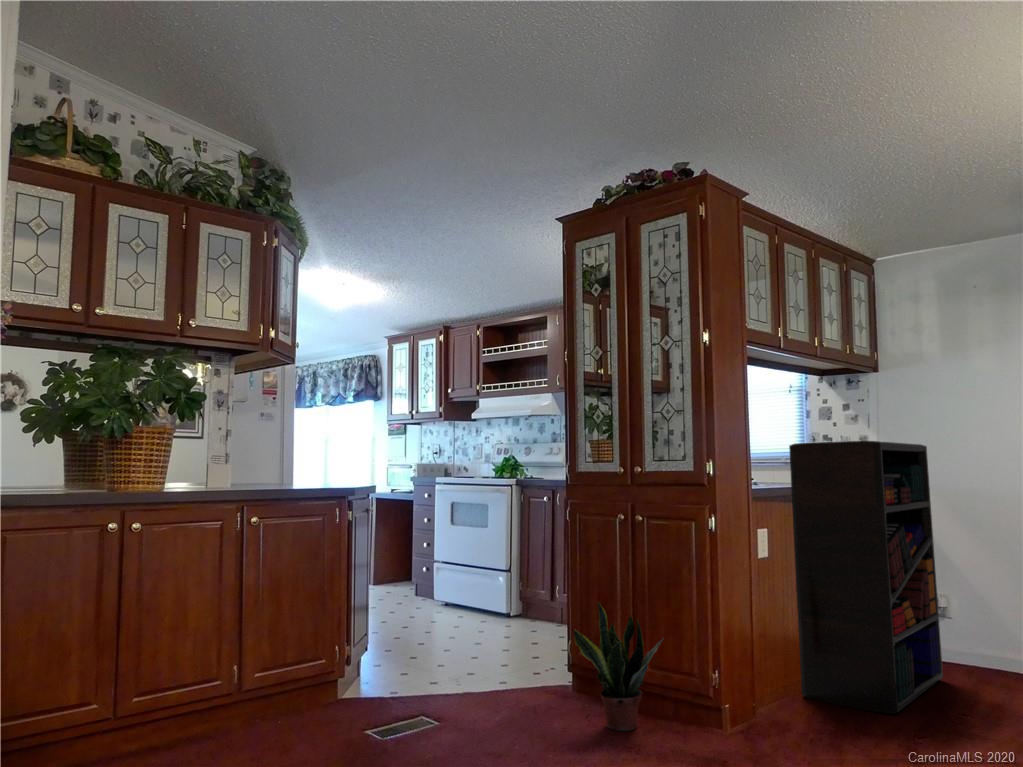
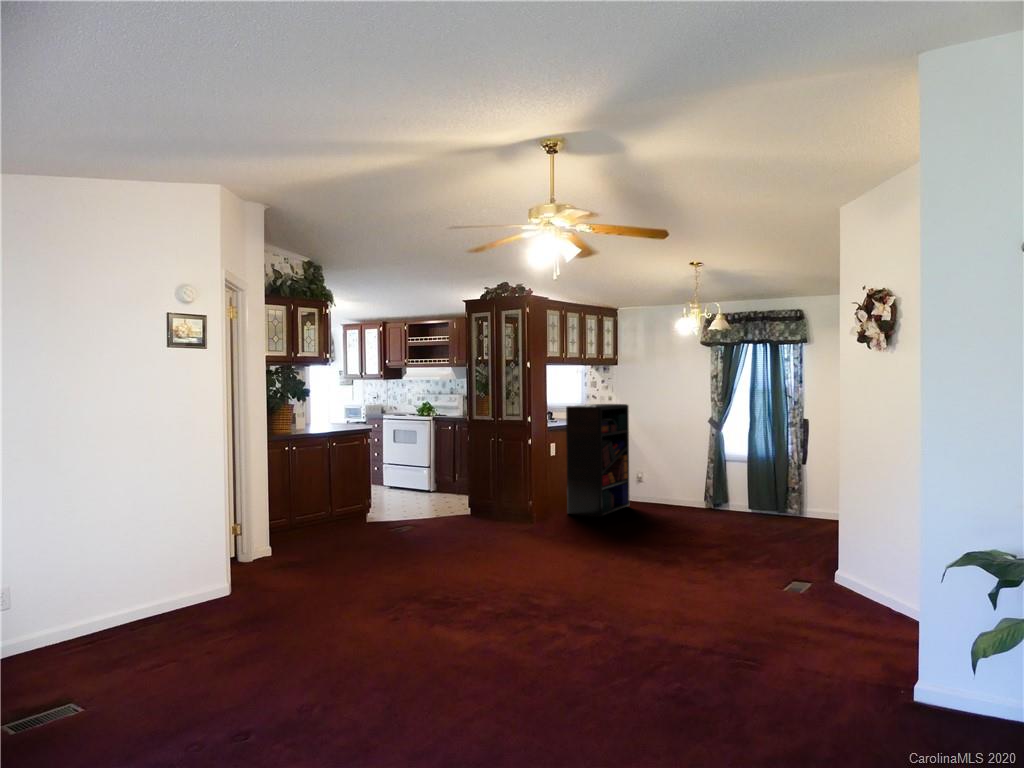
potted plant: present [574,603,663,731] -> none [473,476,510,525]

